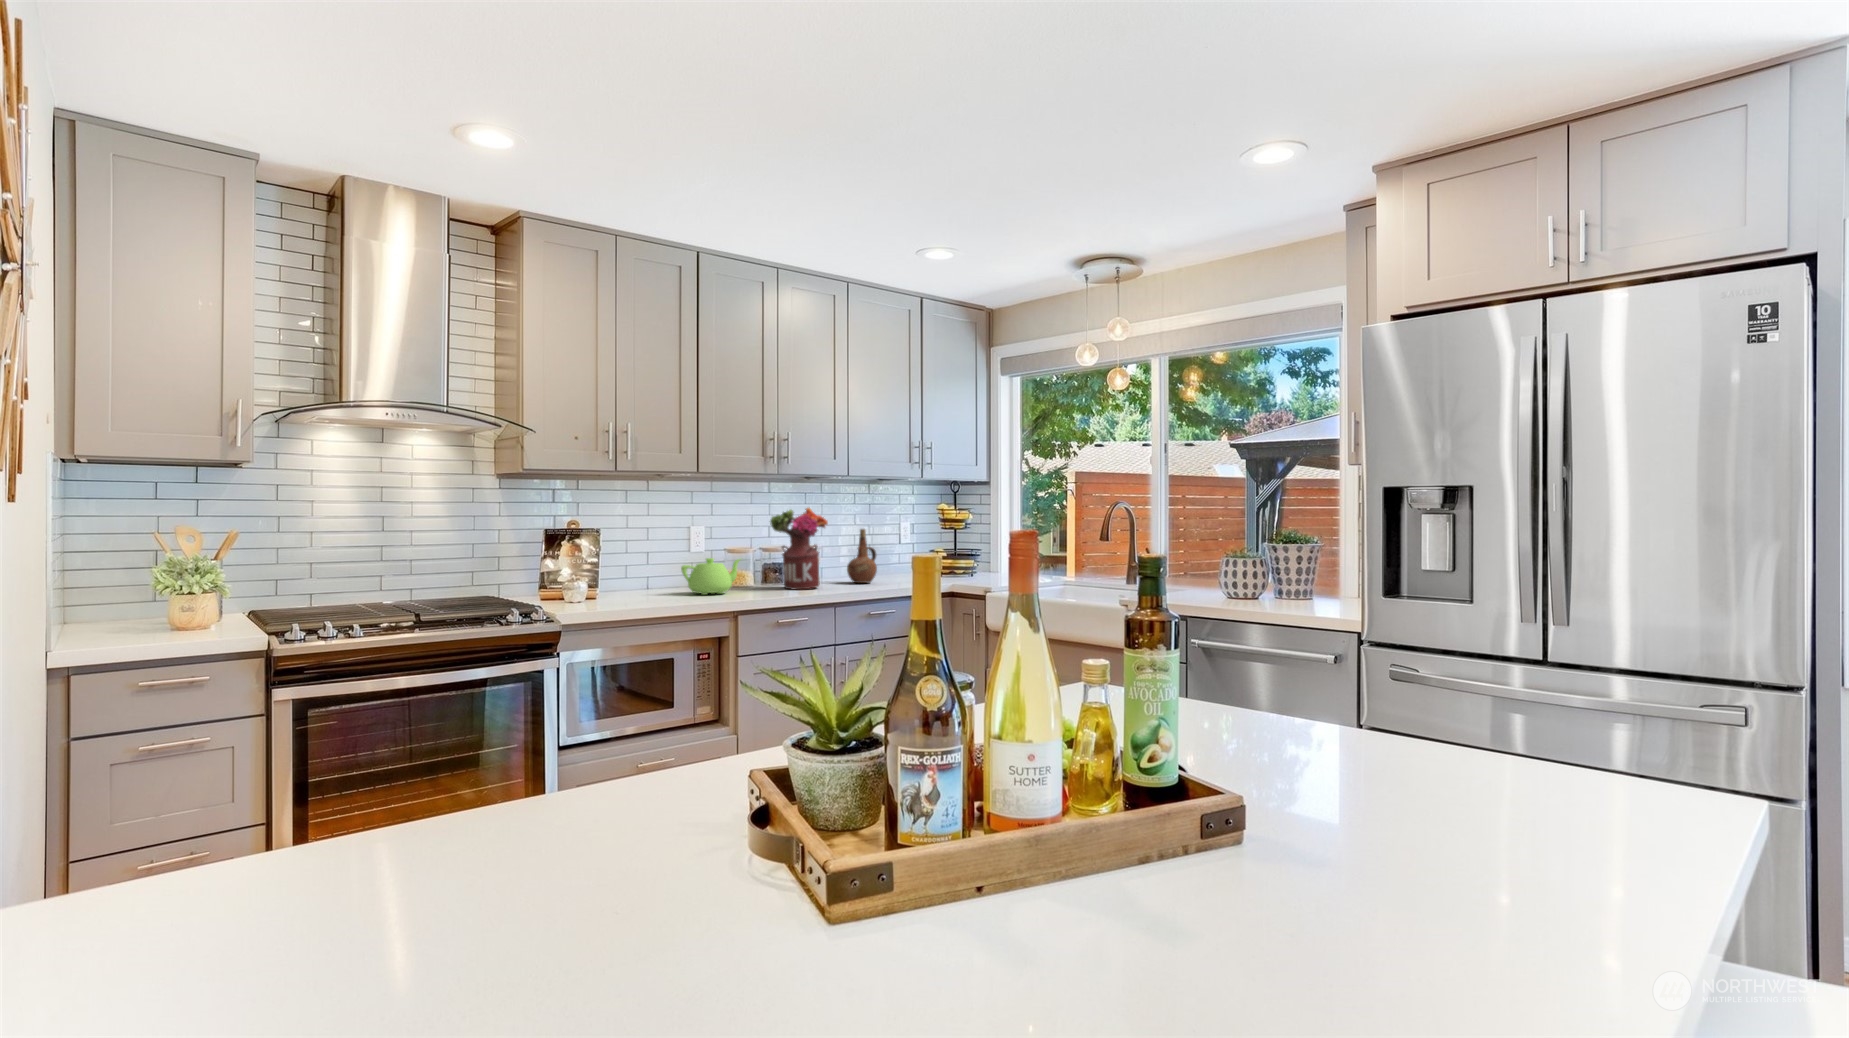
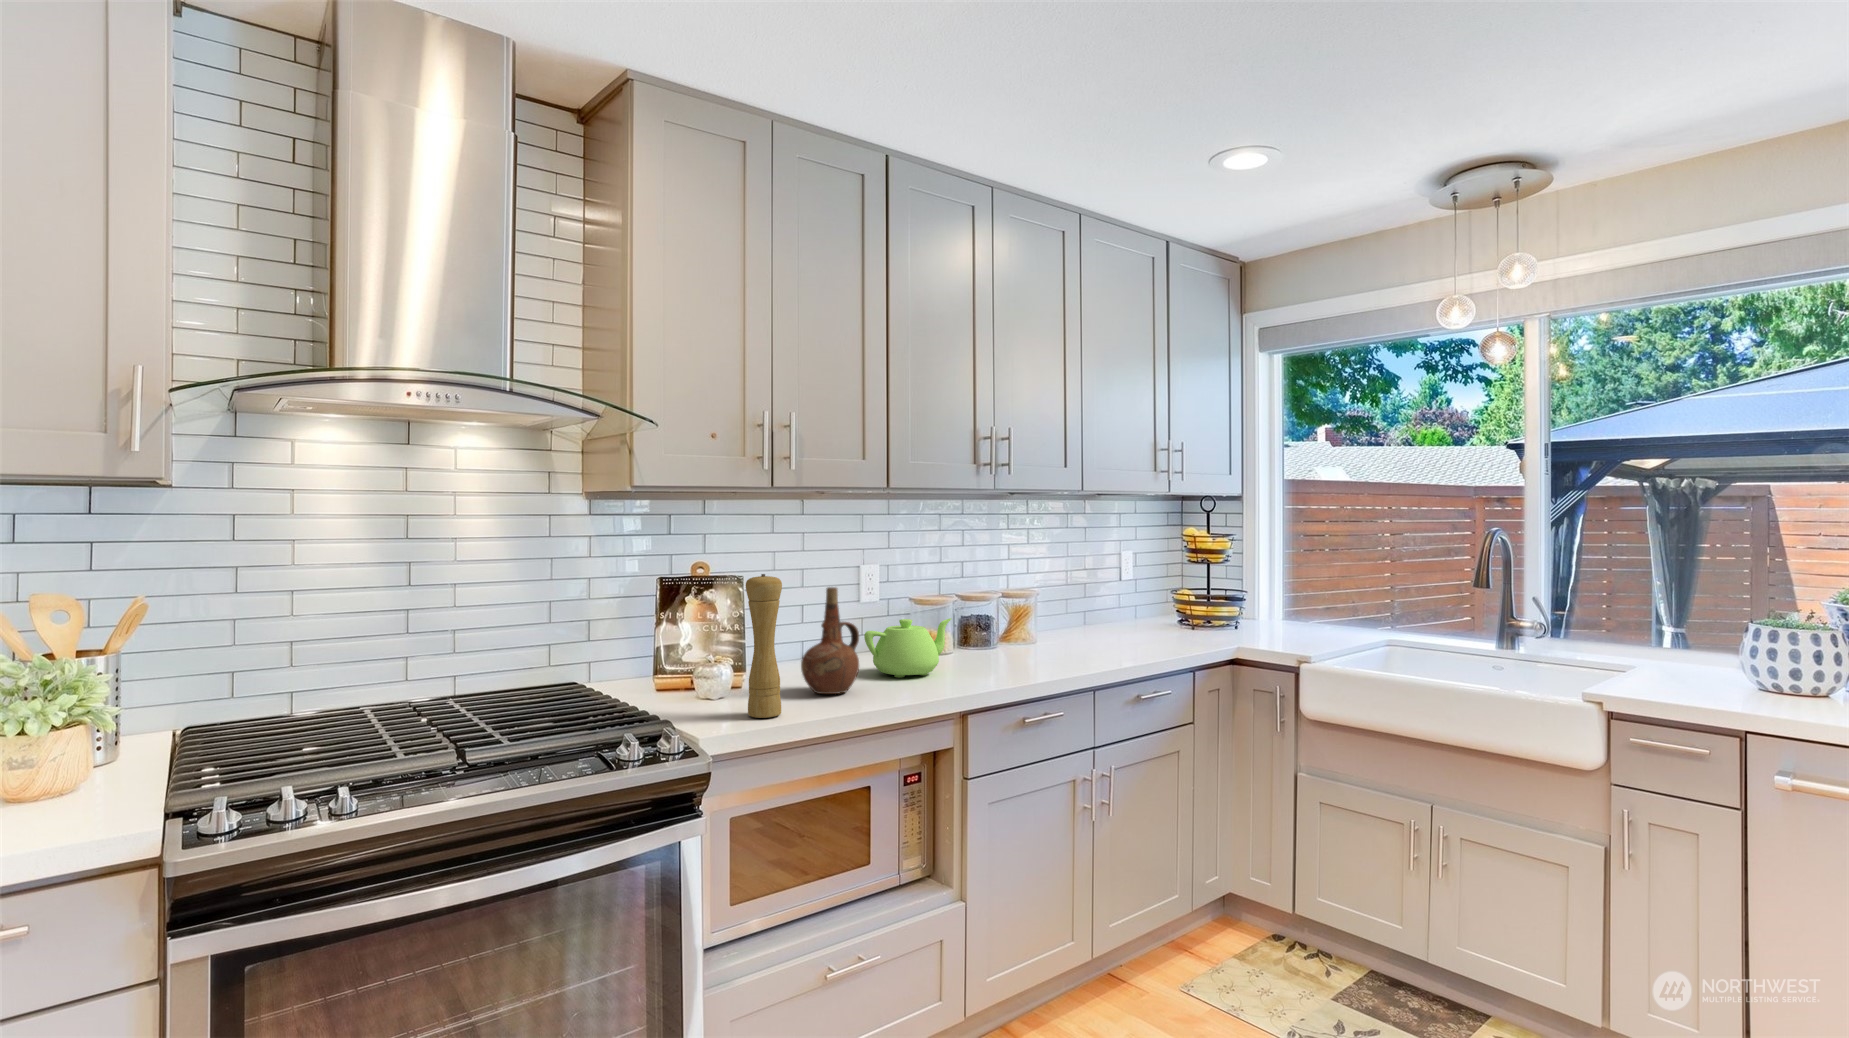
flower arrangement: present [770,508,828,590] -> none [982,539,1069,663]
pepper mill: none [592,522,614,608] -> present [746,574,782,718]
ceramic pitcher: present [847,529,877,583] -> present [801,587,859,694]

